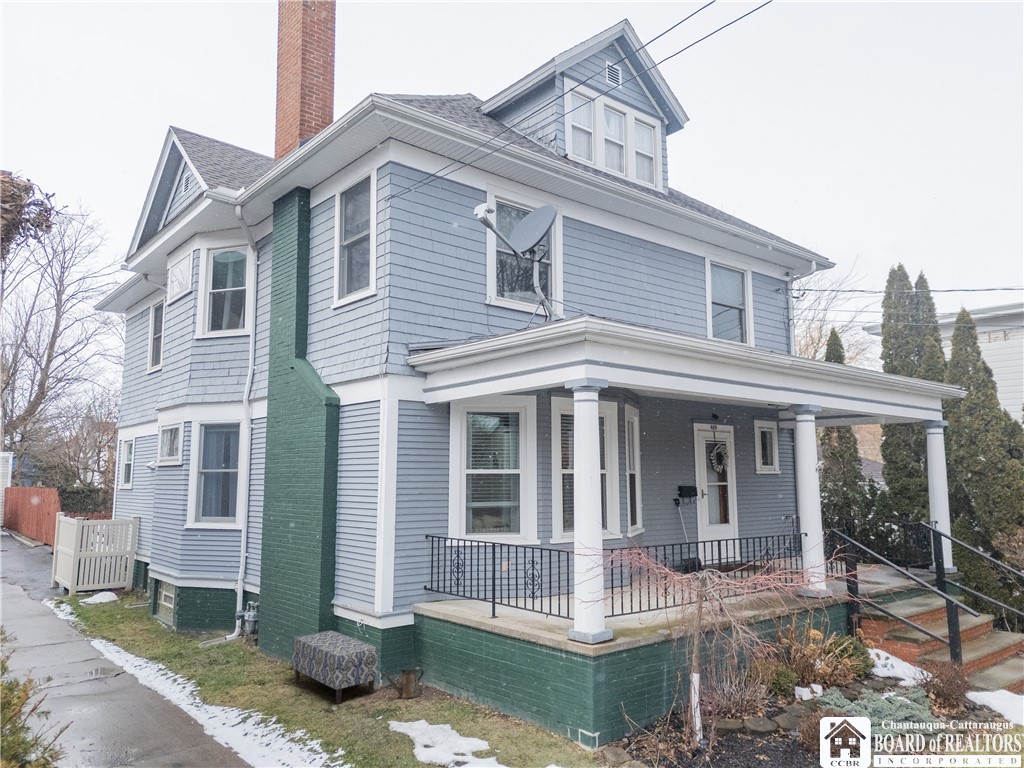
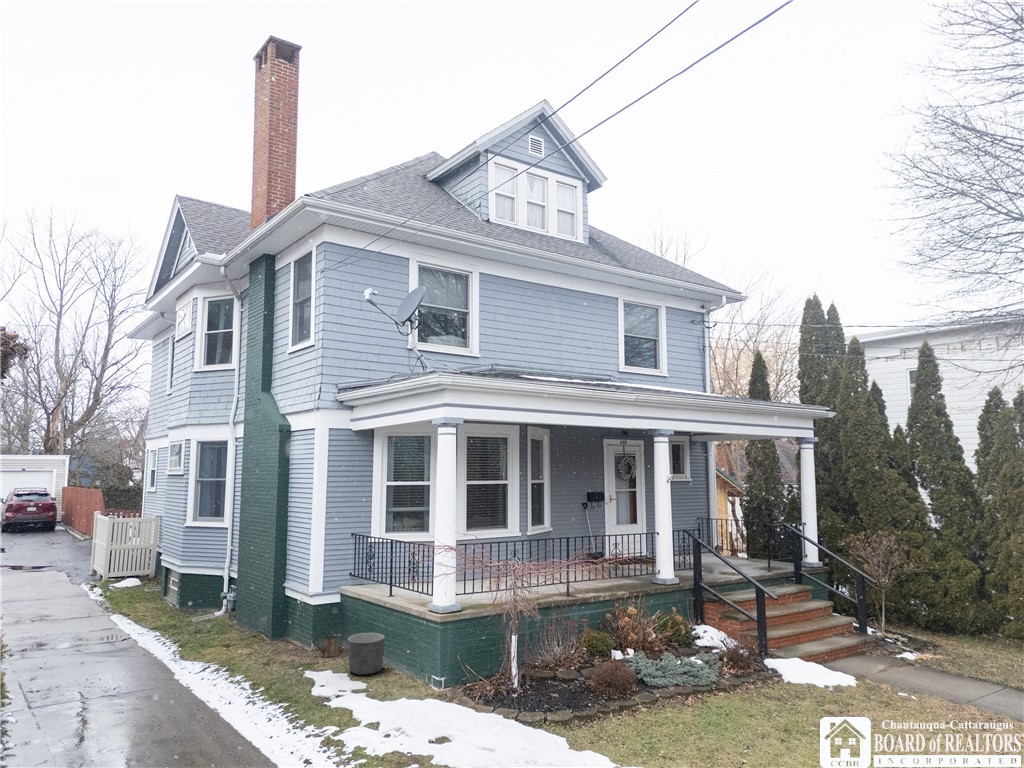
bench: present [292,630,378,704] -> none [249,606,309,660]
planter: none [448,666,495,724] -> present [348,633,385,675]

